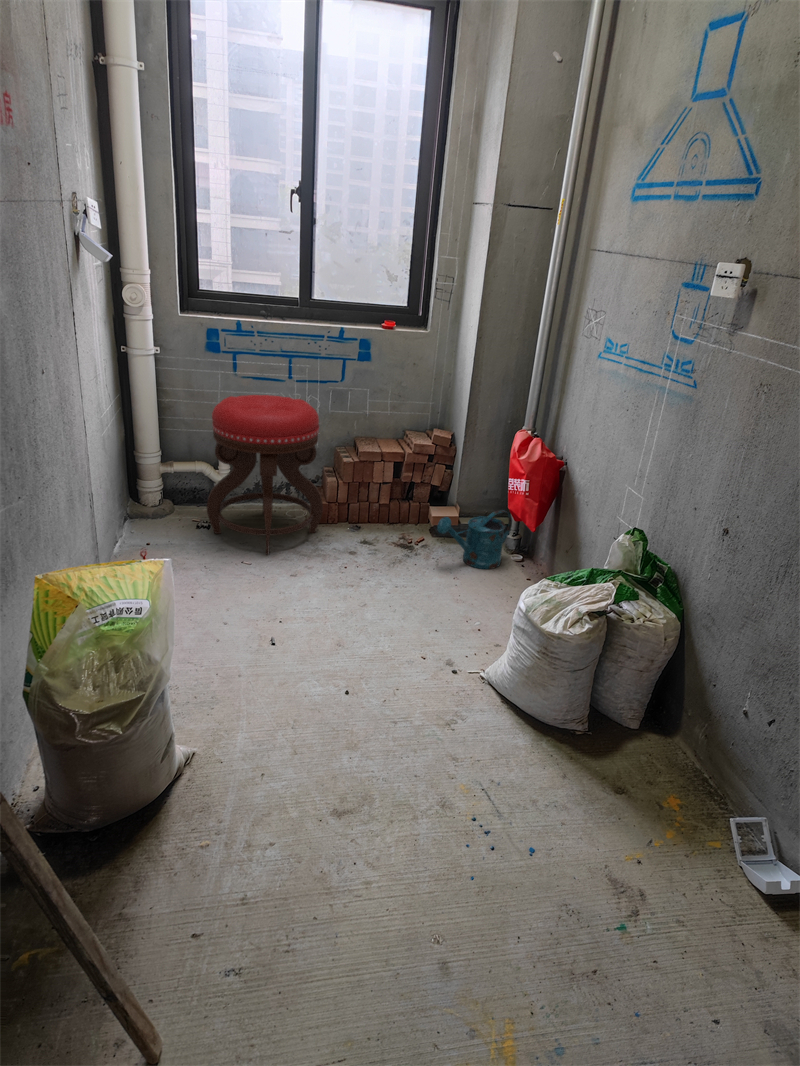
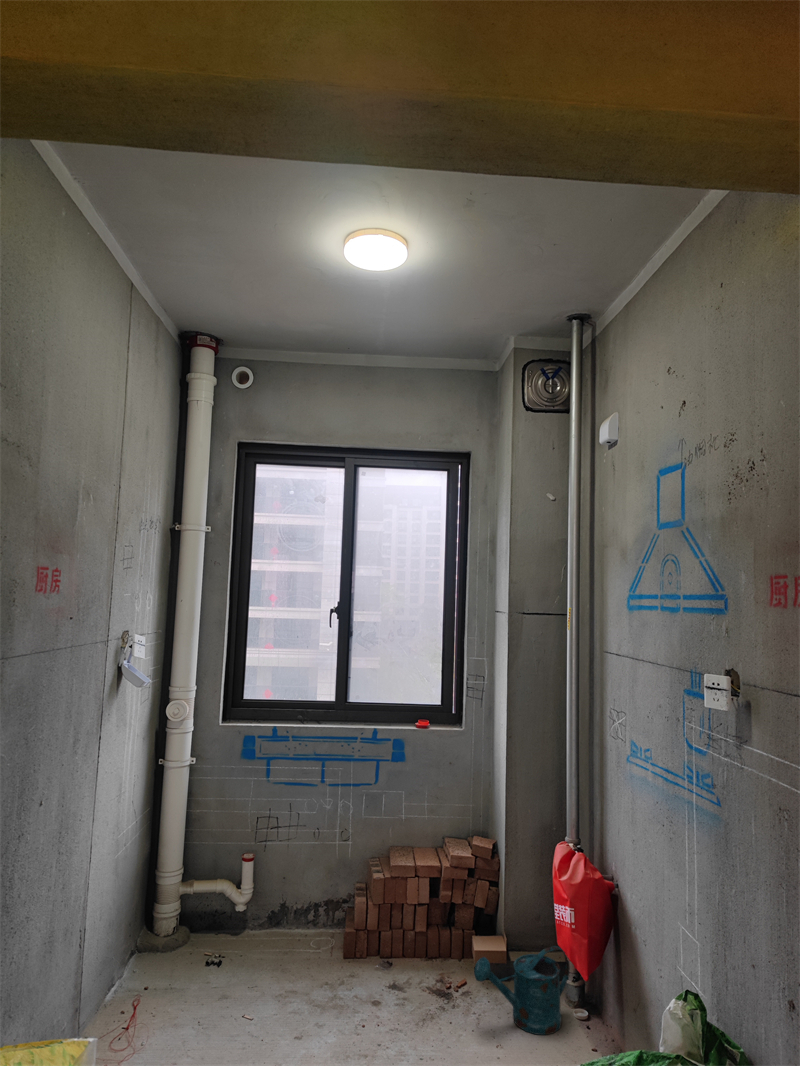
stool: present [207,395,323,555] -> none [218,803,348,1007]

